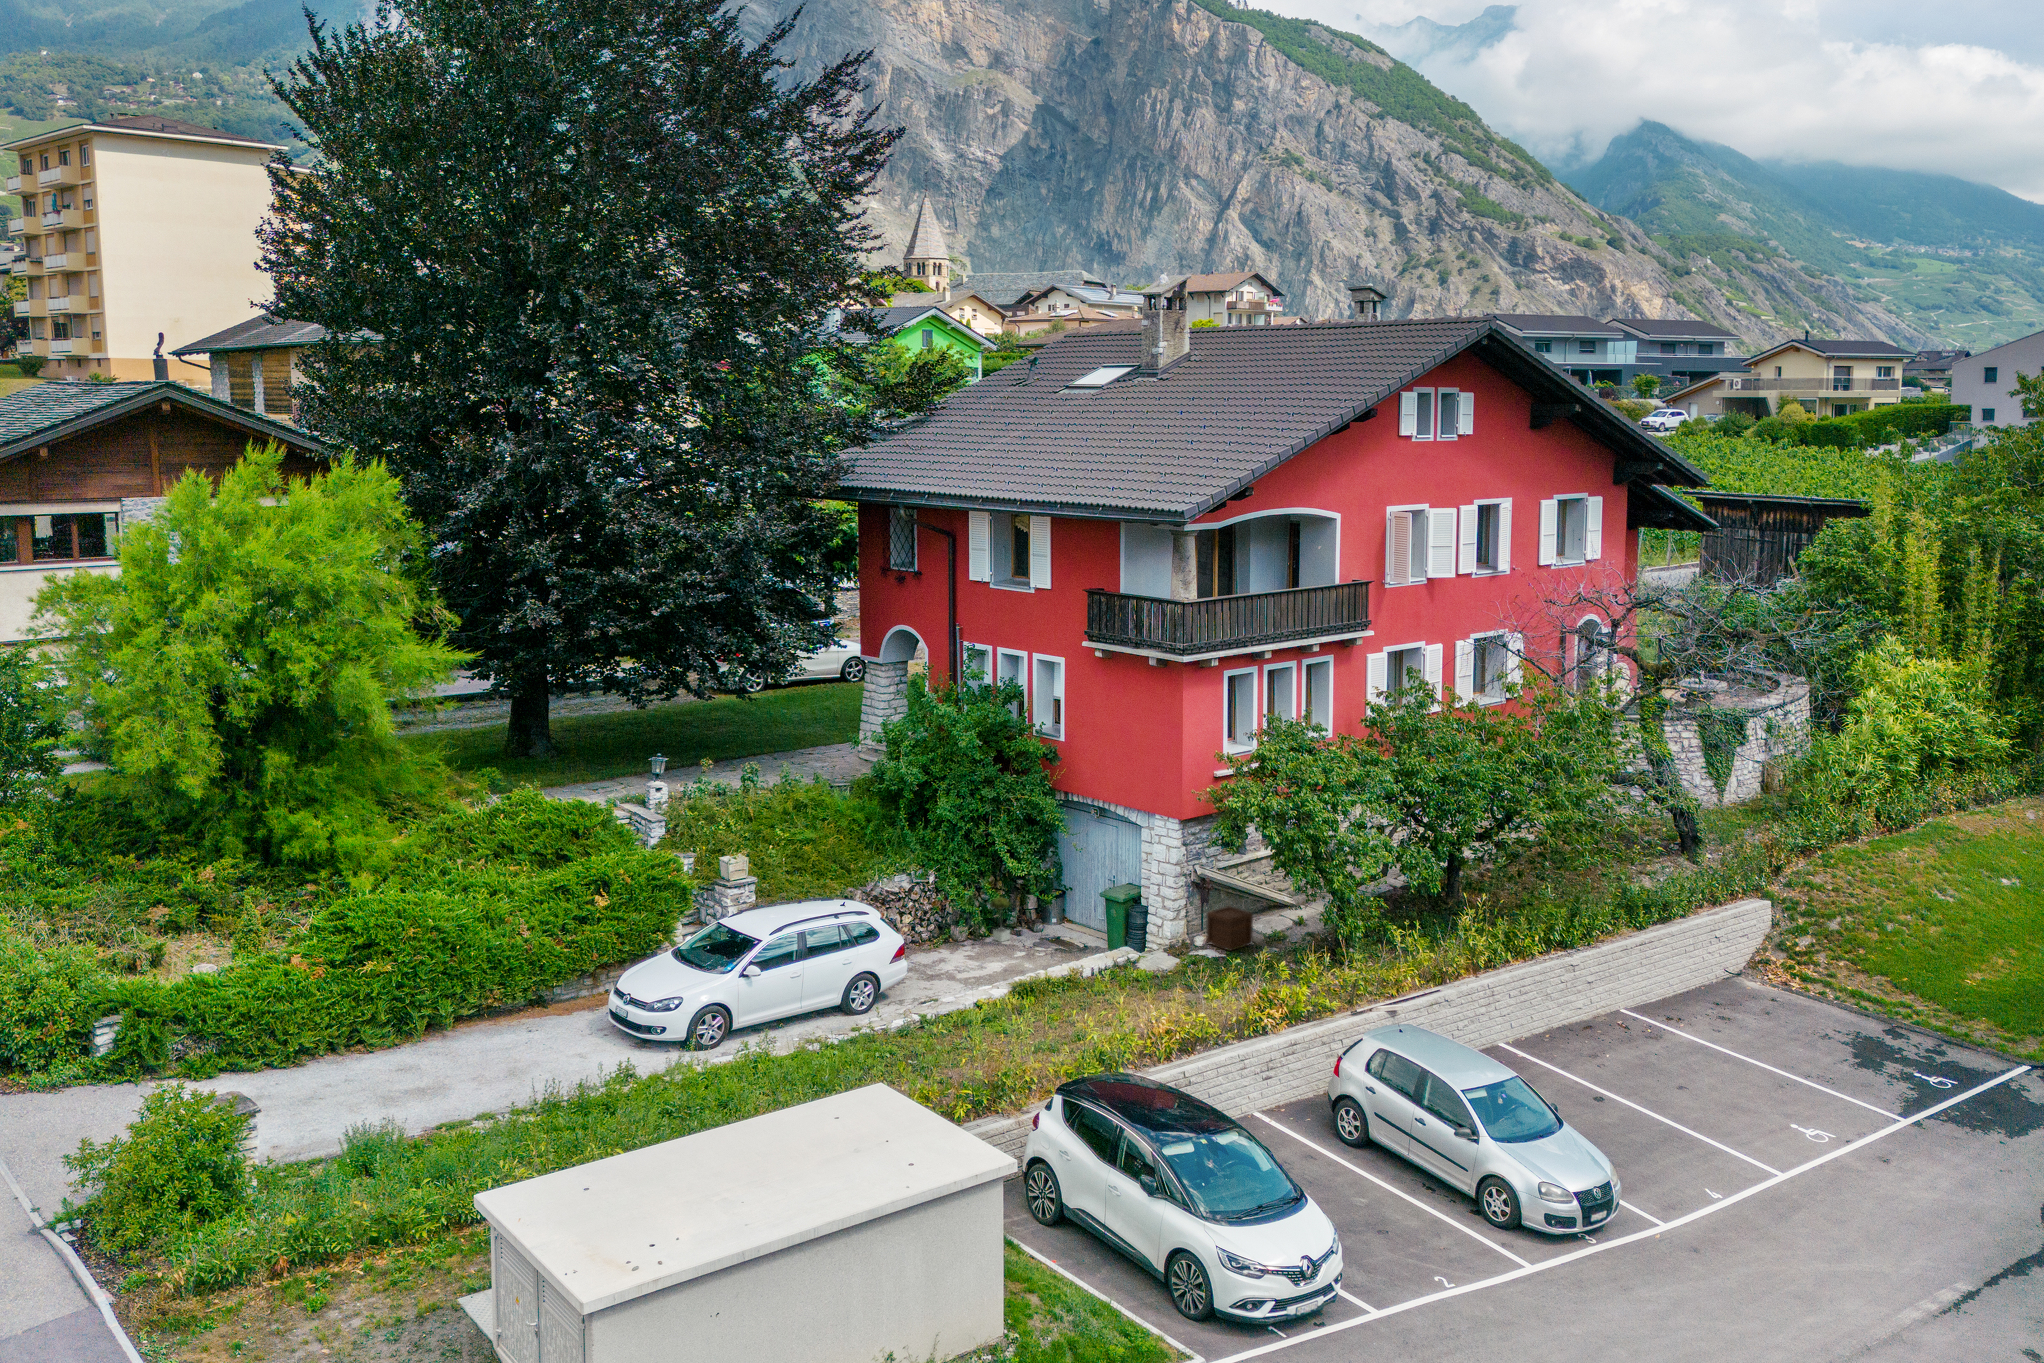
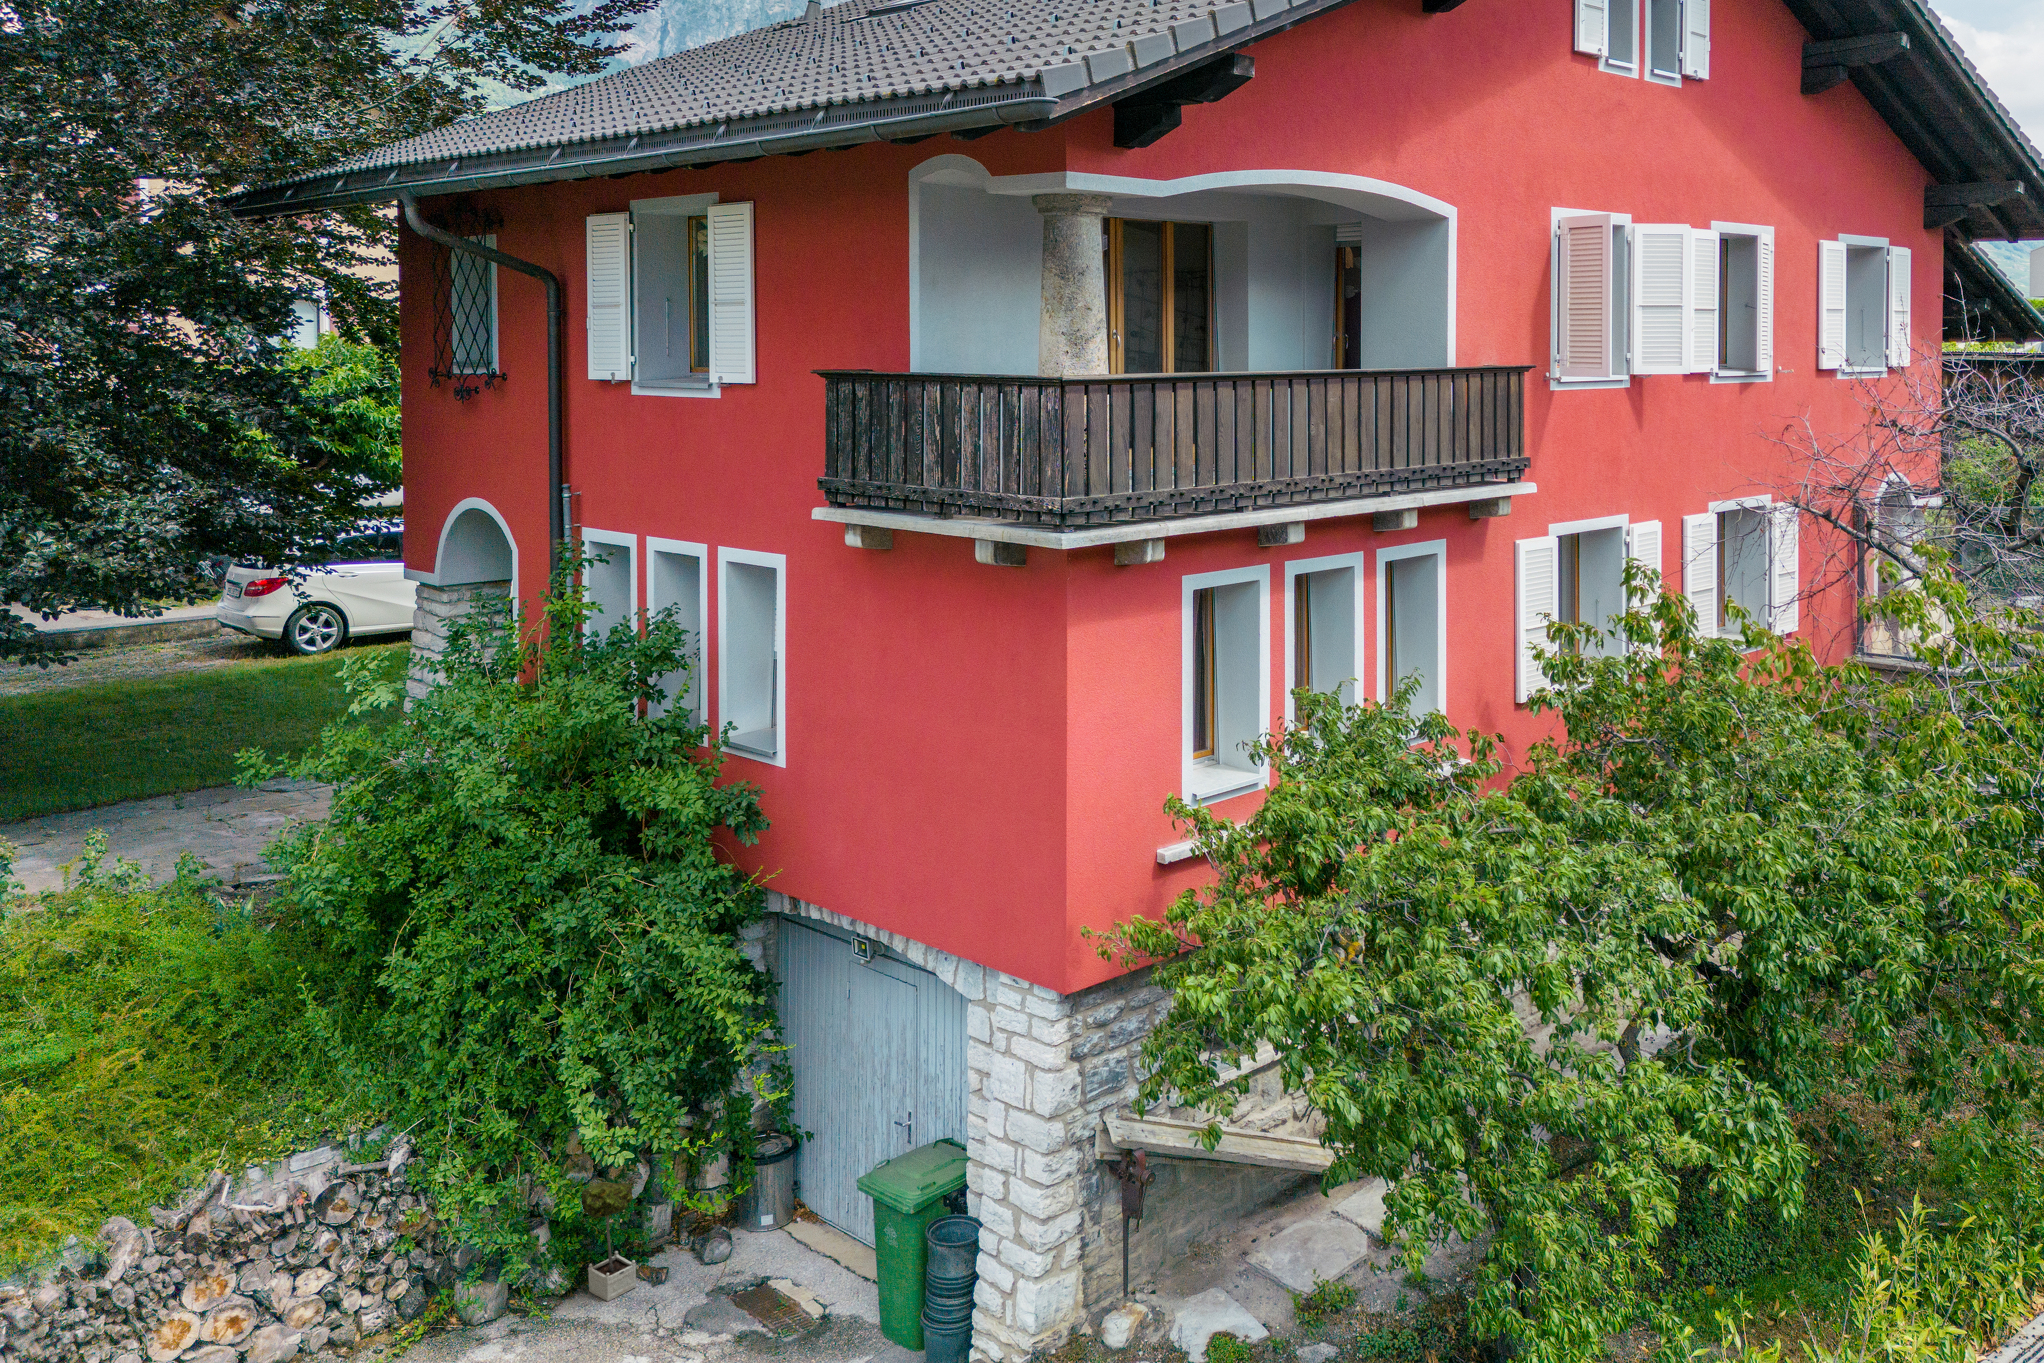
wooden crate: present [1206,906,1253,951] -> none [1143,1181,1264,1324]

